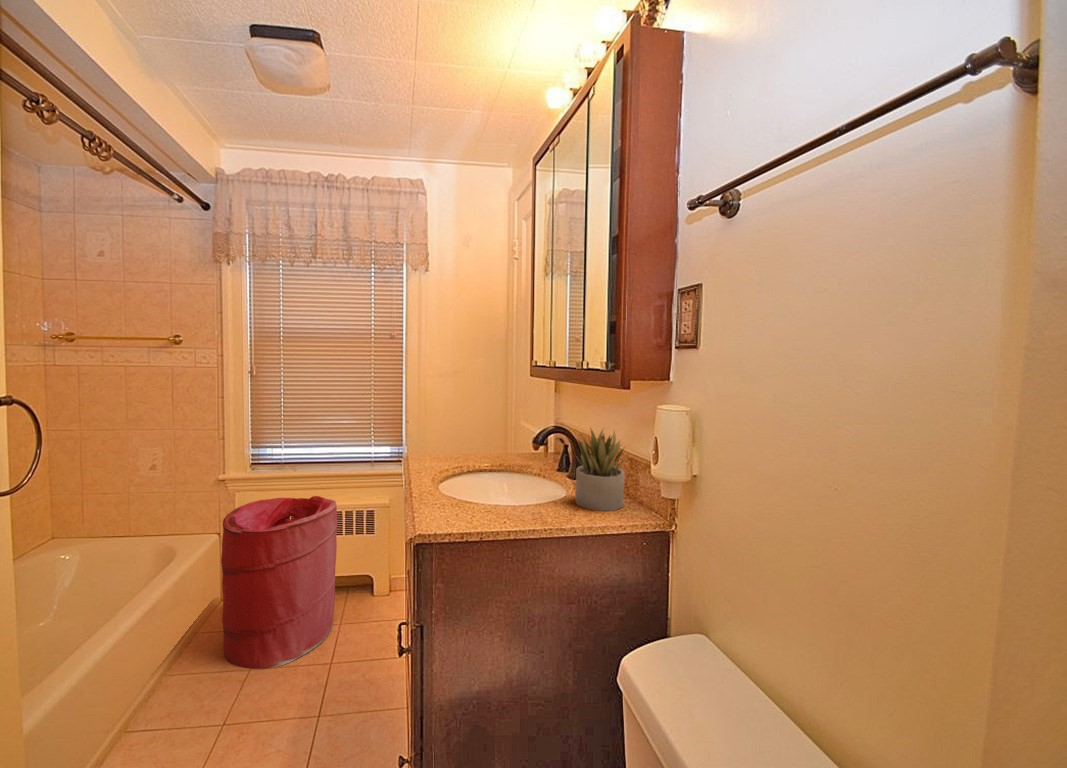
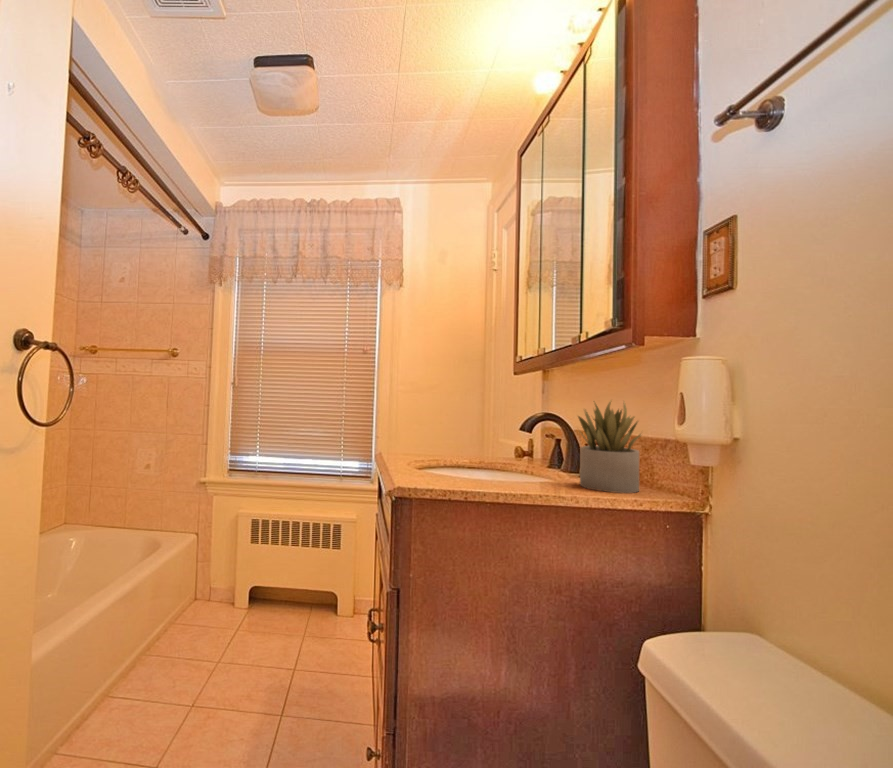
laundry hamper: present [221,496,337,669] -> none [189,507,307,686]

